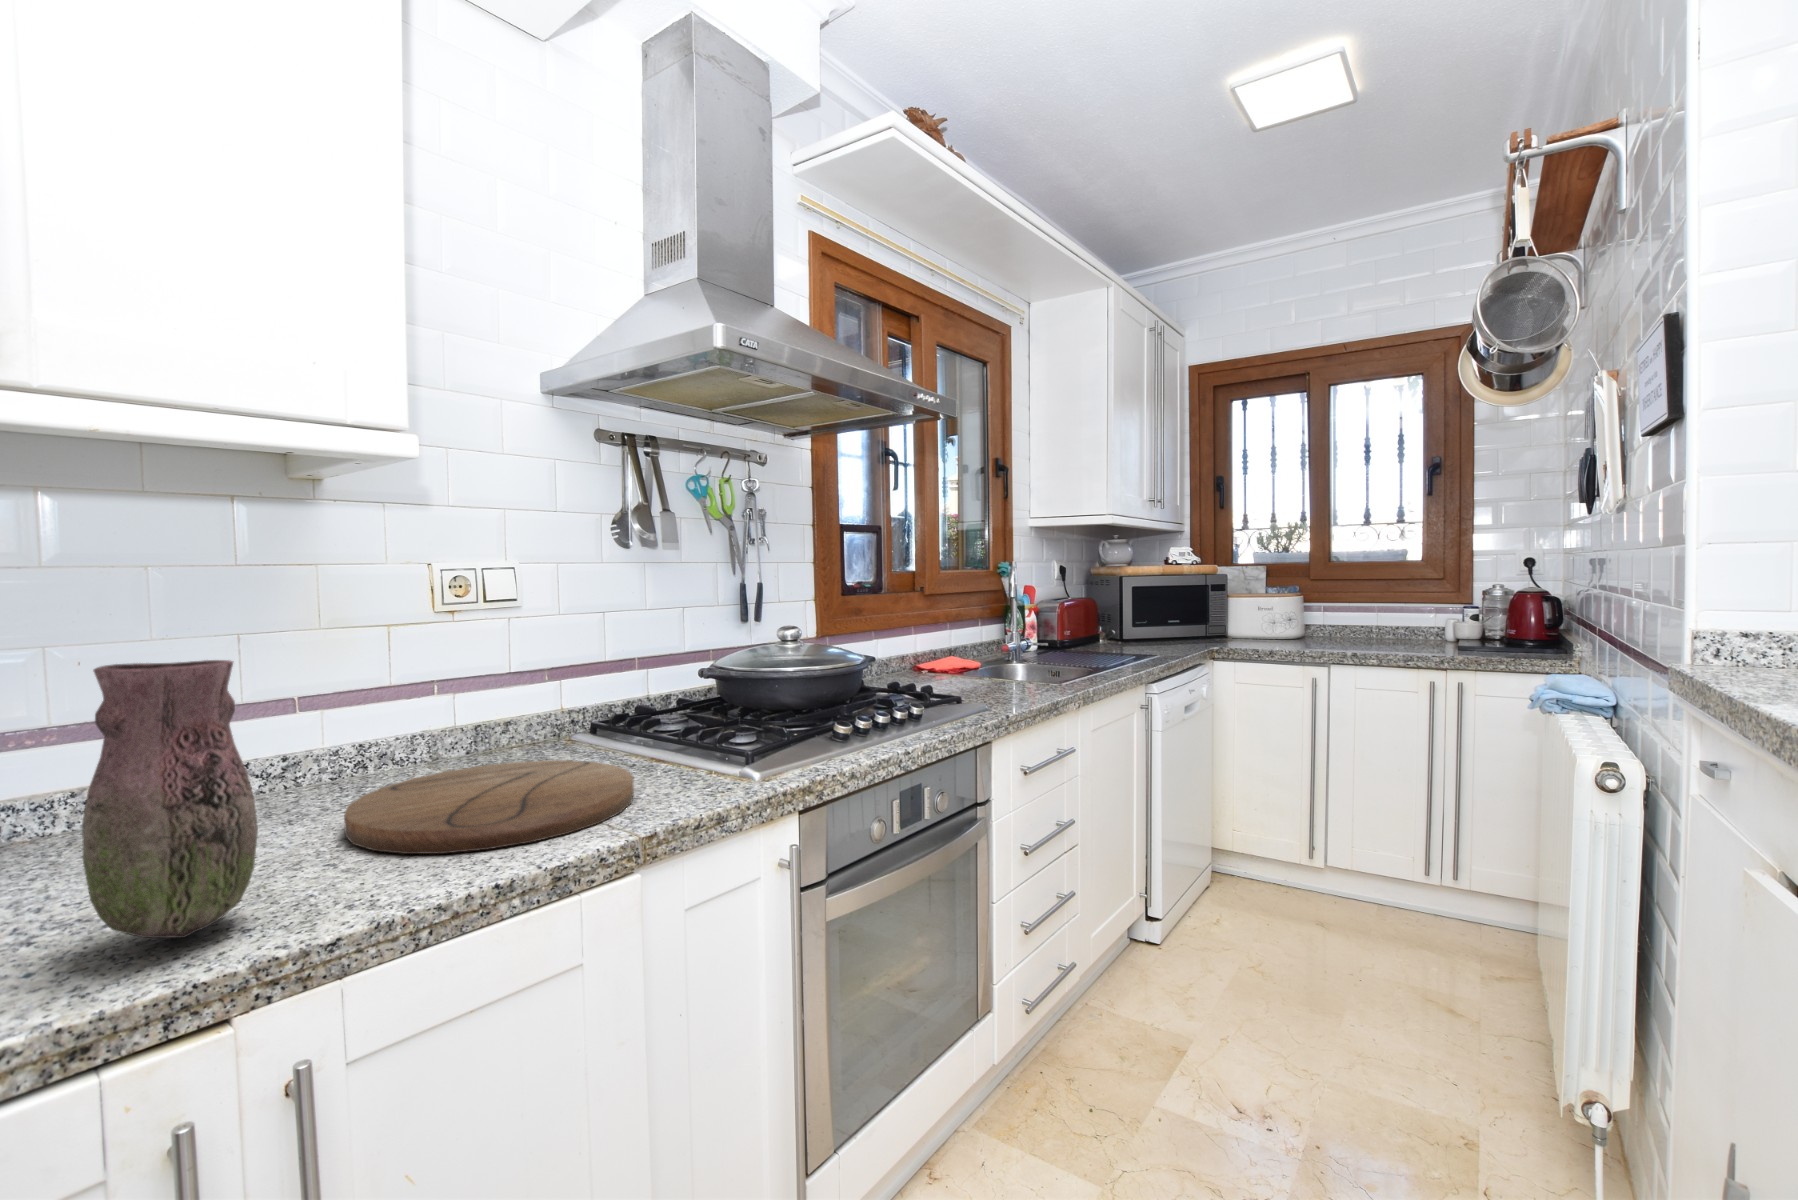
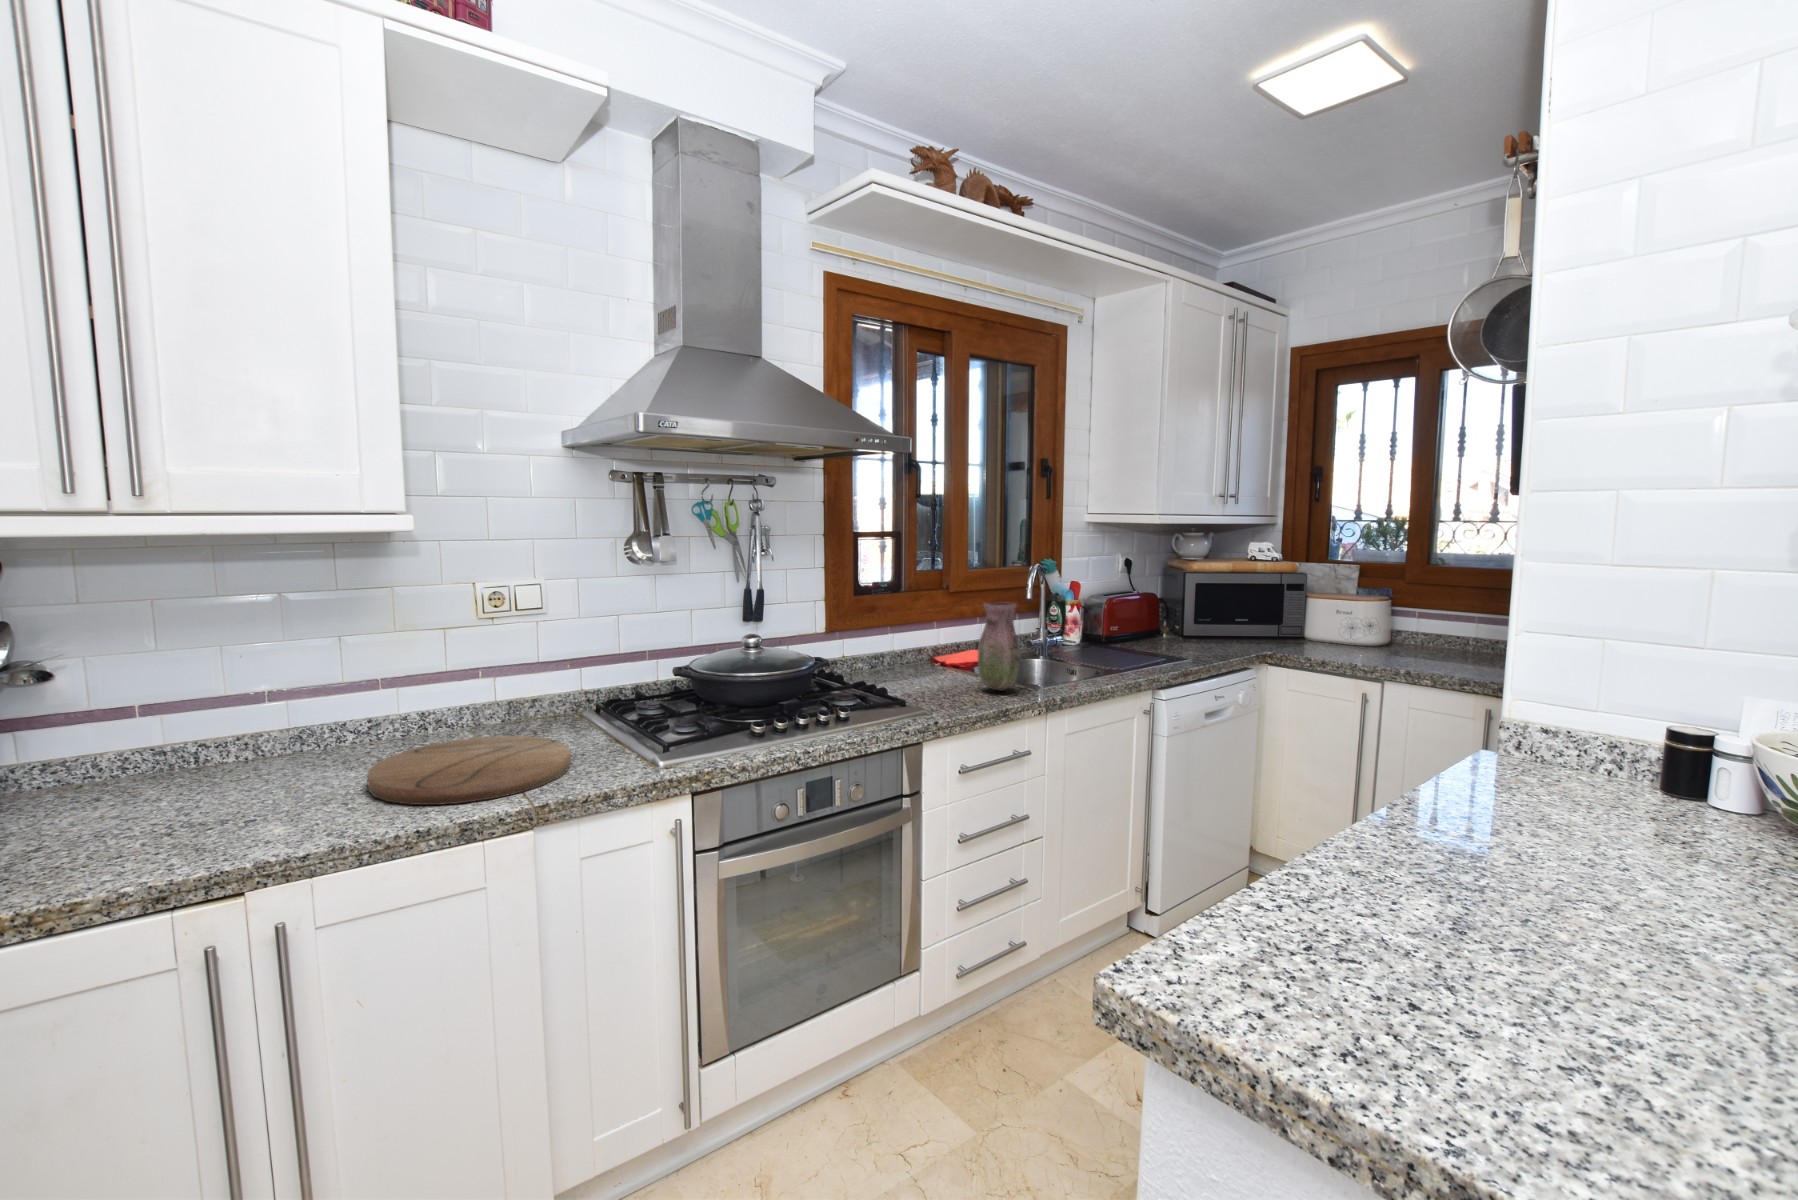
vase: present [82,660,258,938] -> present [978,602,1020,691]

